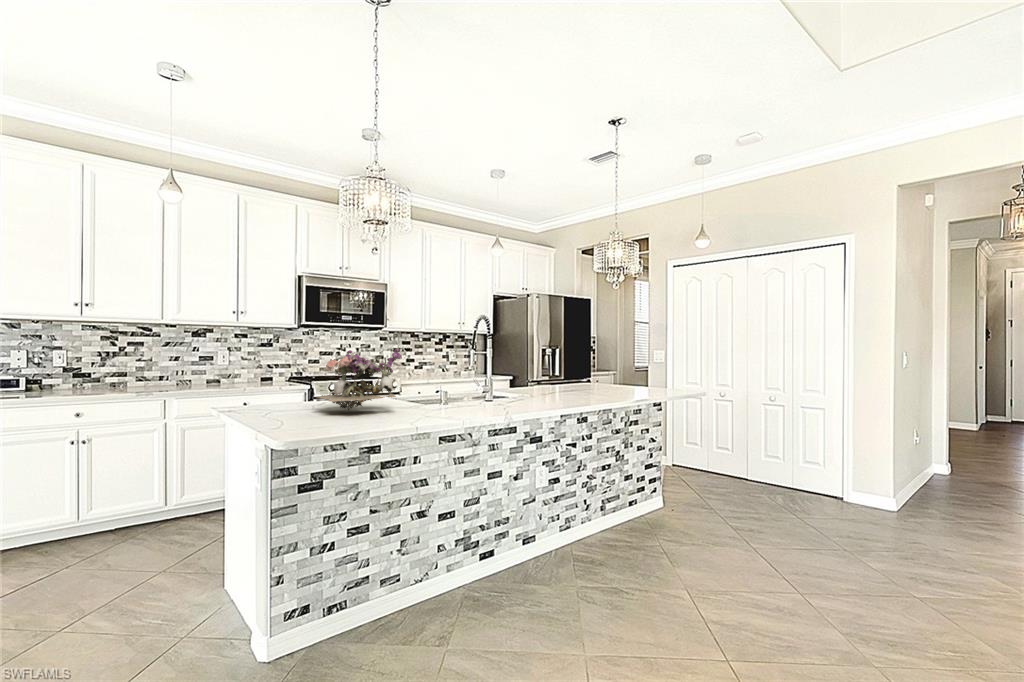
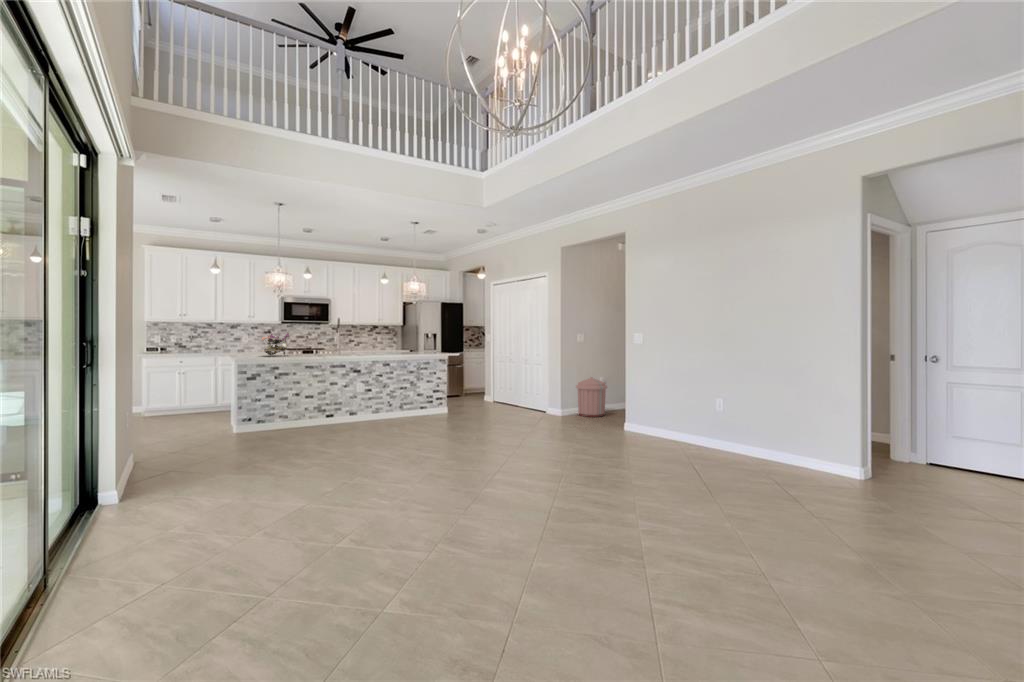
trash can: none [912,434,990,516] -> present [576,377,607,417]

